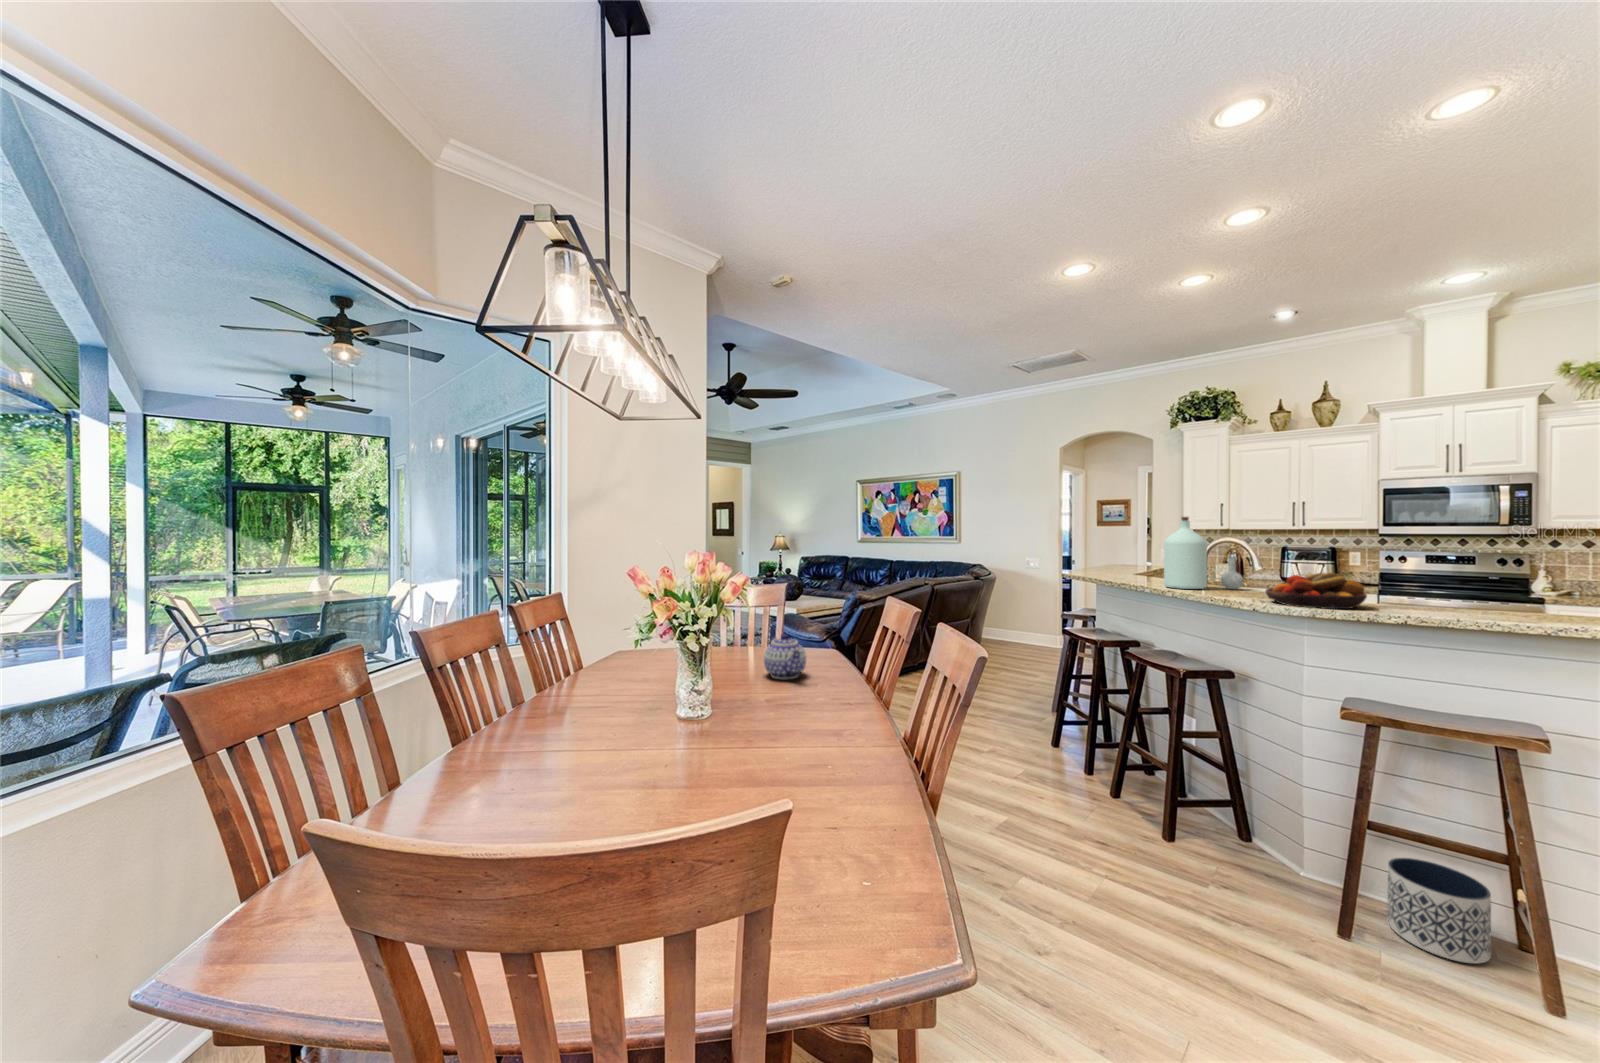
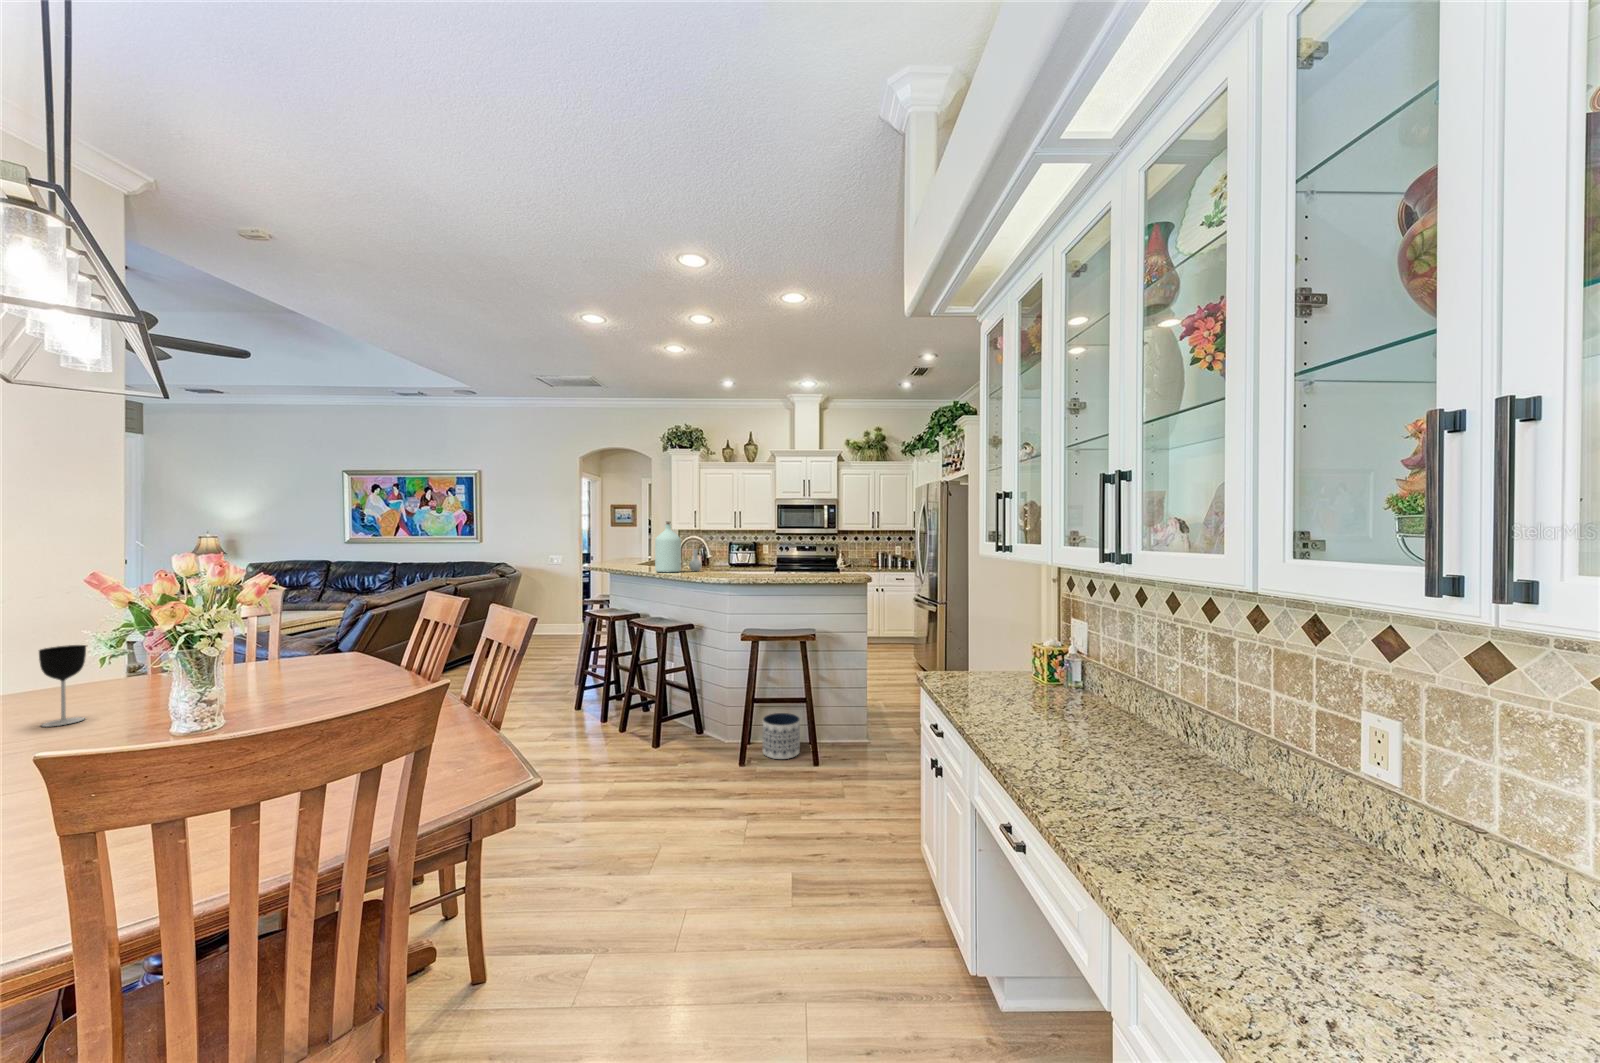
fruit bowl: present [1266,573,1367,609] -> none [710,557,756,579]
wine glass: none [593,626,619,693] -> present [39,645,86,727]
teapot: present [764,634,806,679] -> none [297,633,351,677]

